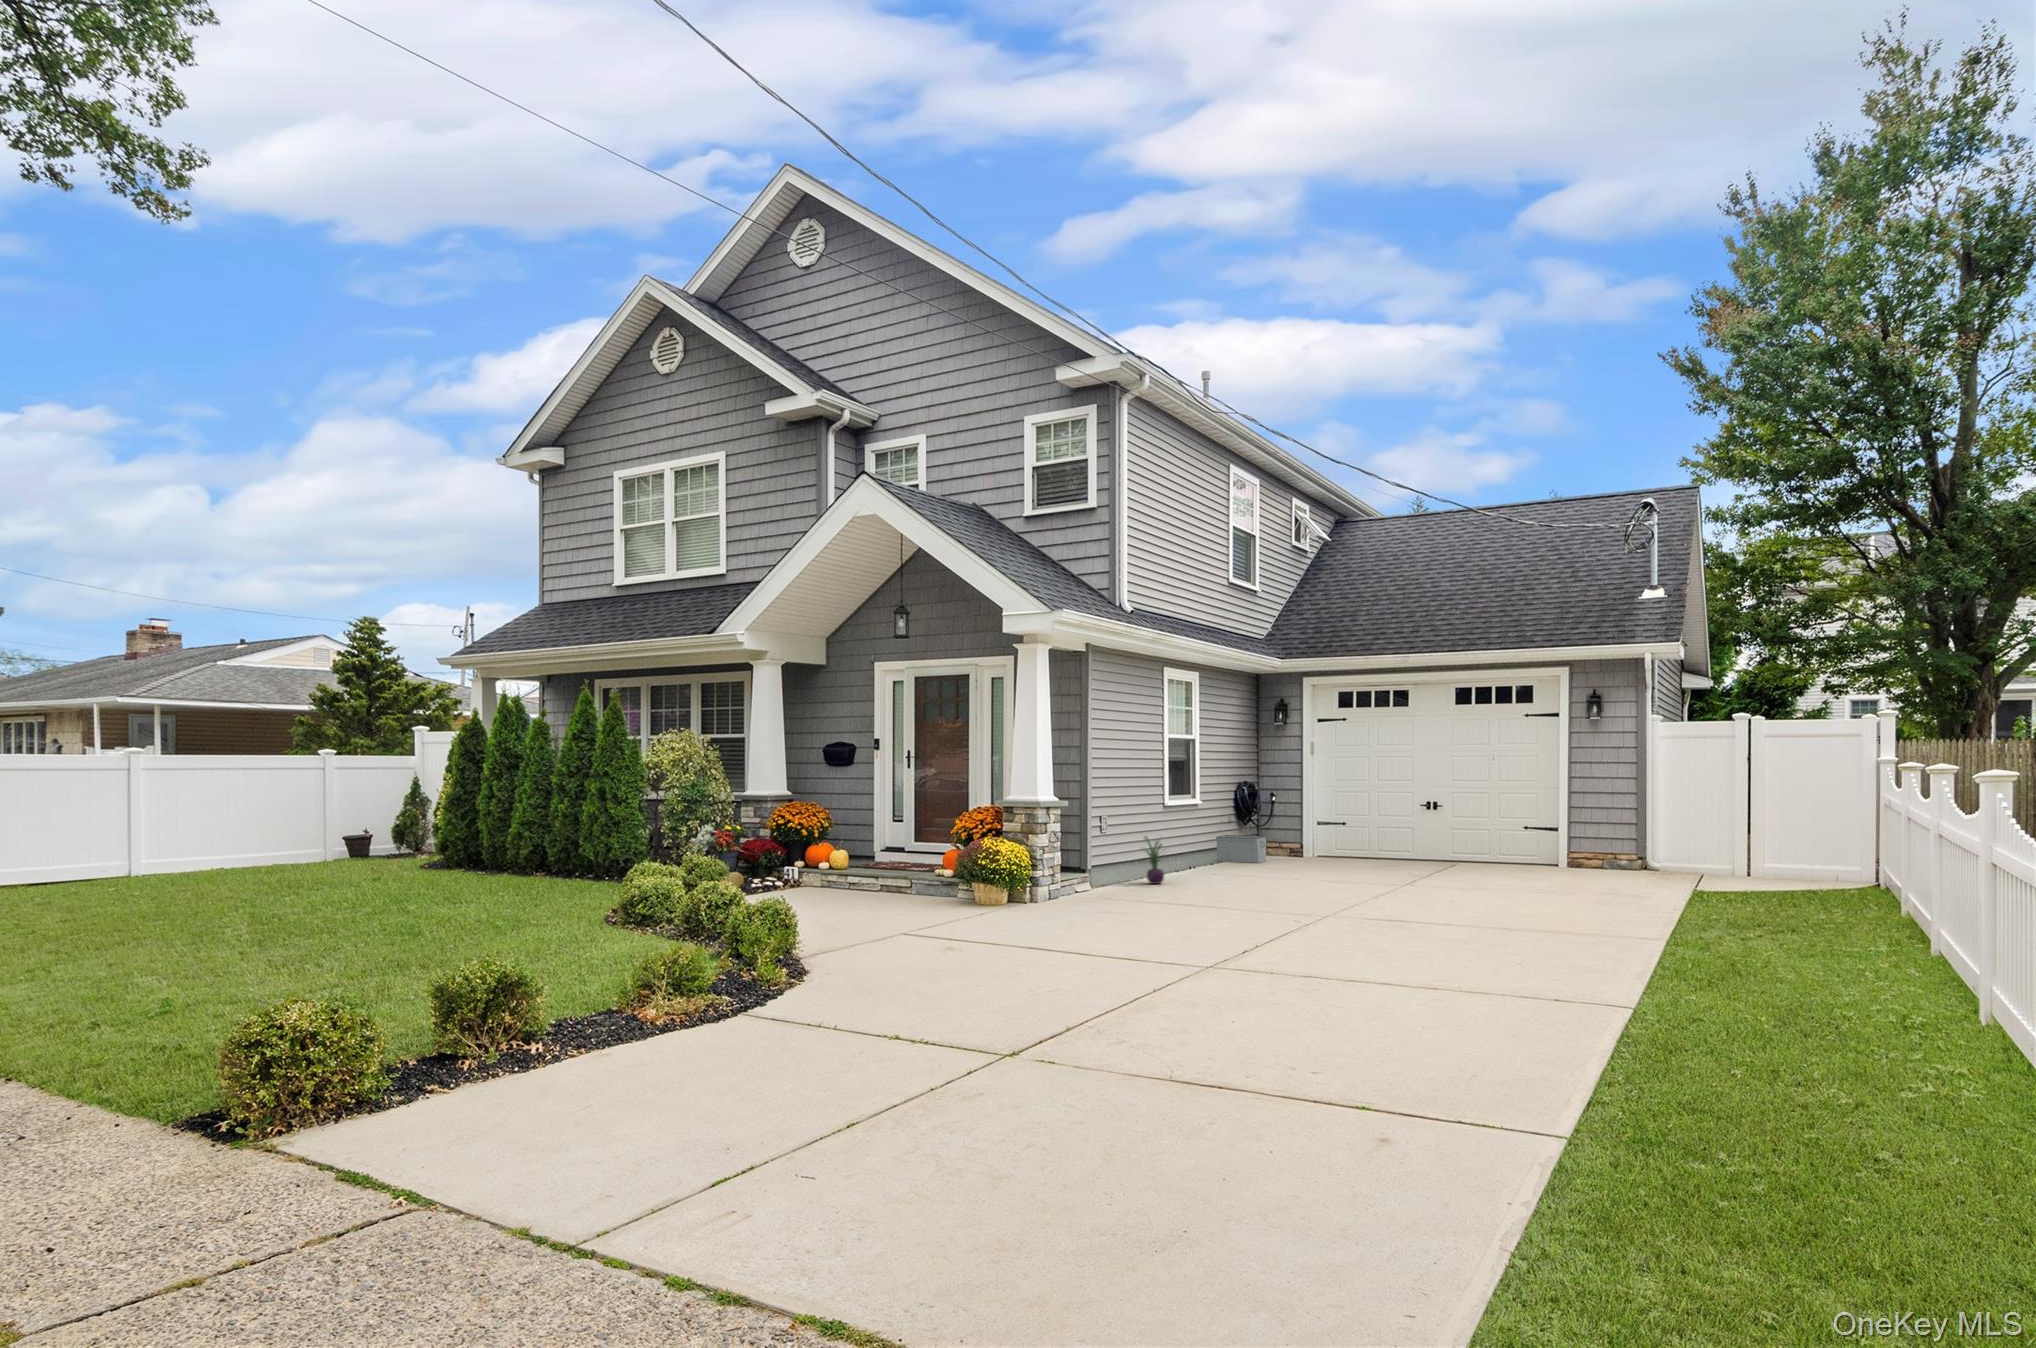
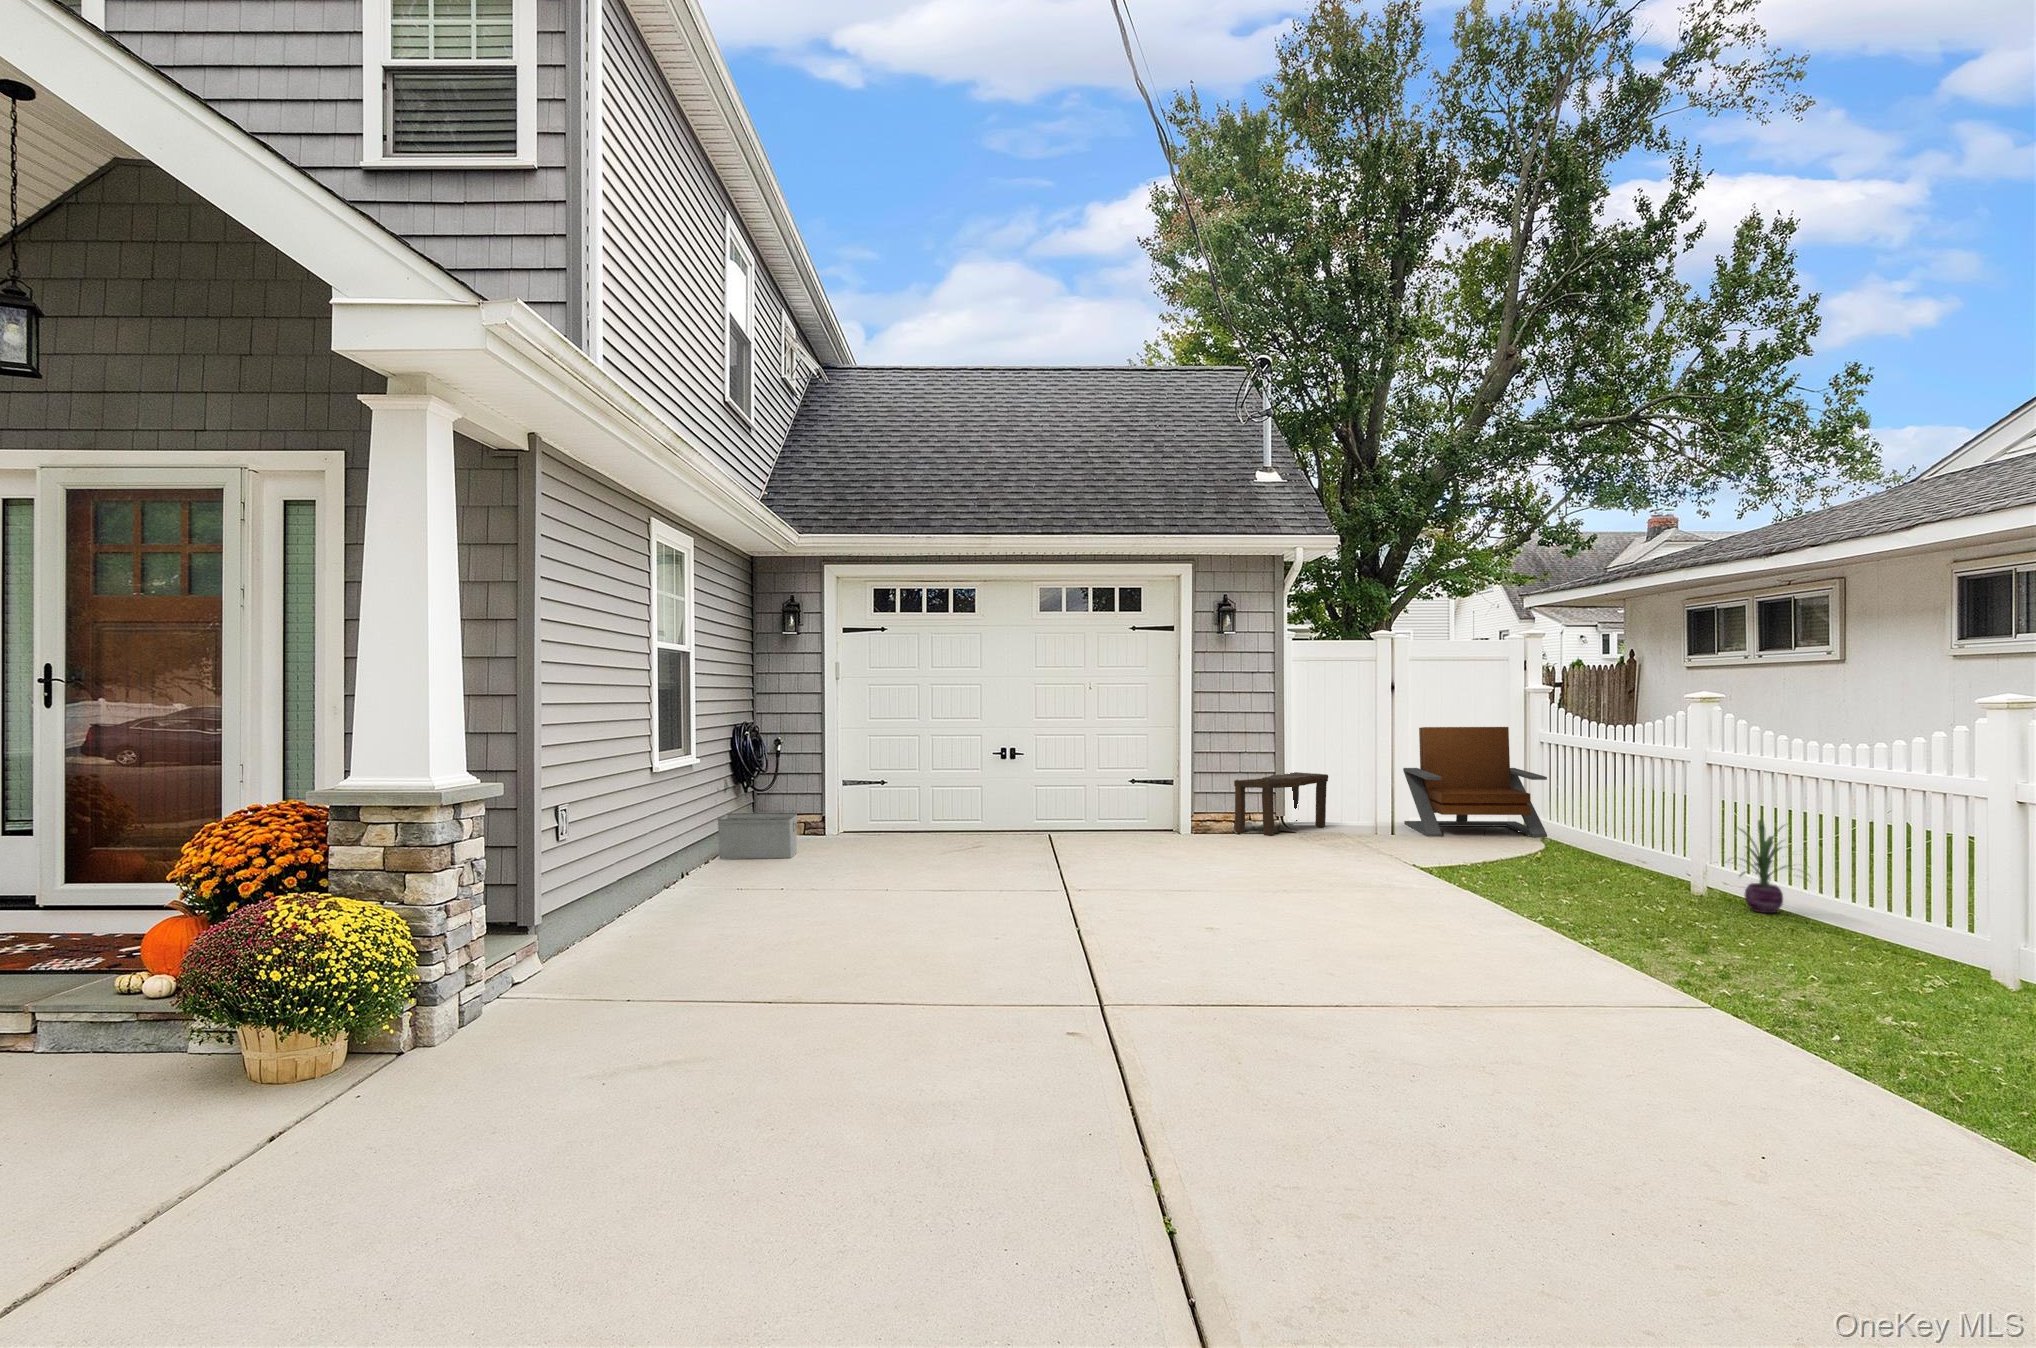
lounge chair: none [1746,794,1865,885] -> present [1403,727,1547,837]
bench: none [1593,827,1680,872] -> present [1234,772,1328,836]
decorative plant: present [1143,837,1167,884] -> present [1726,820,1786,913]

